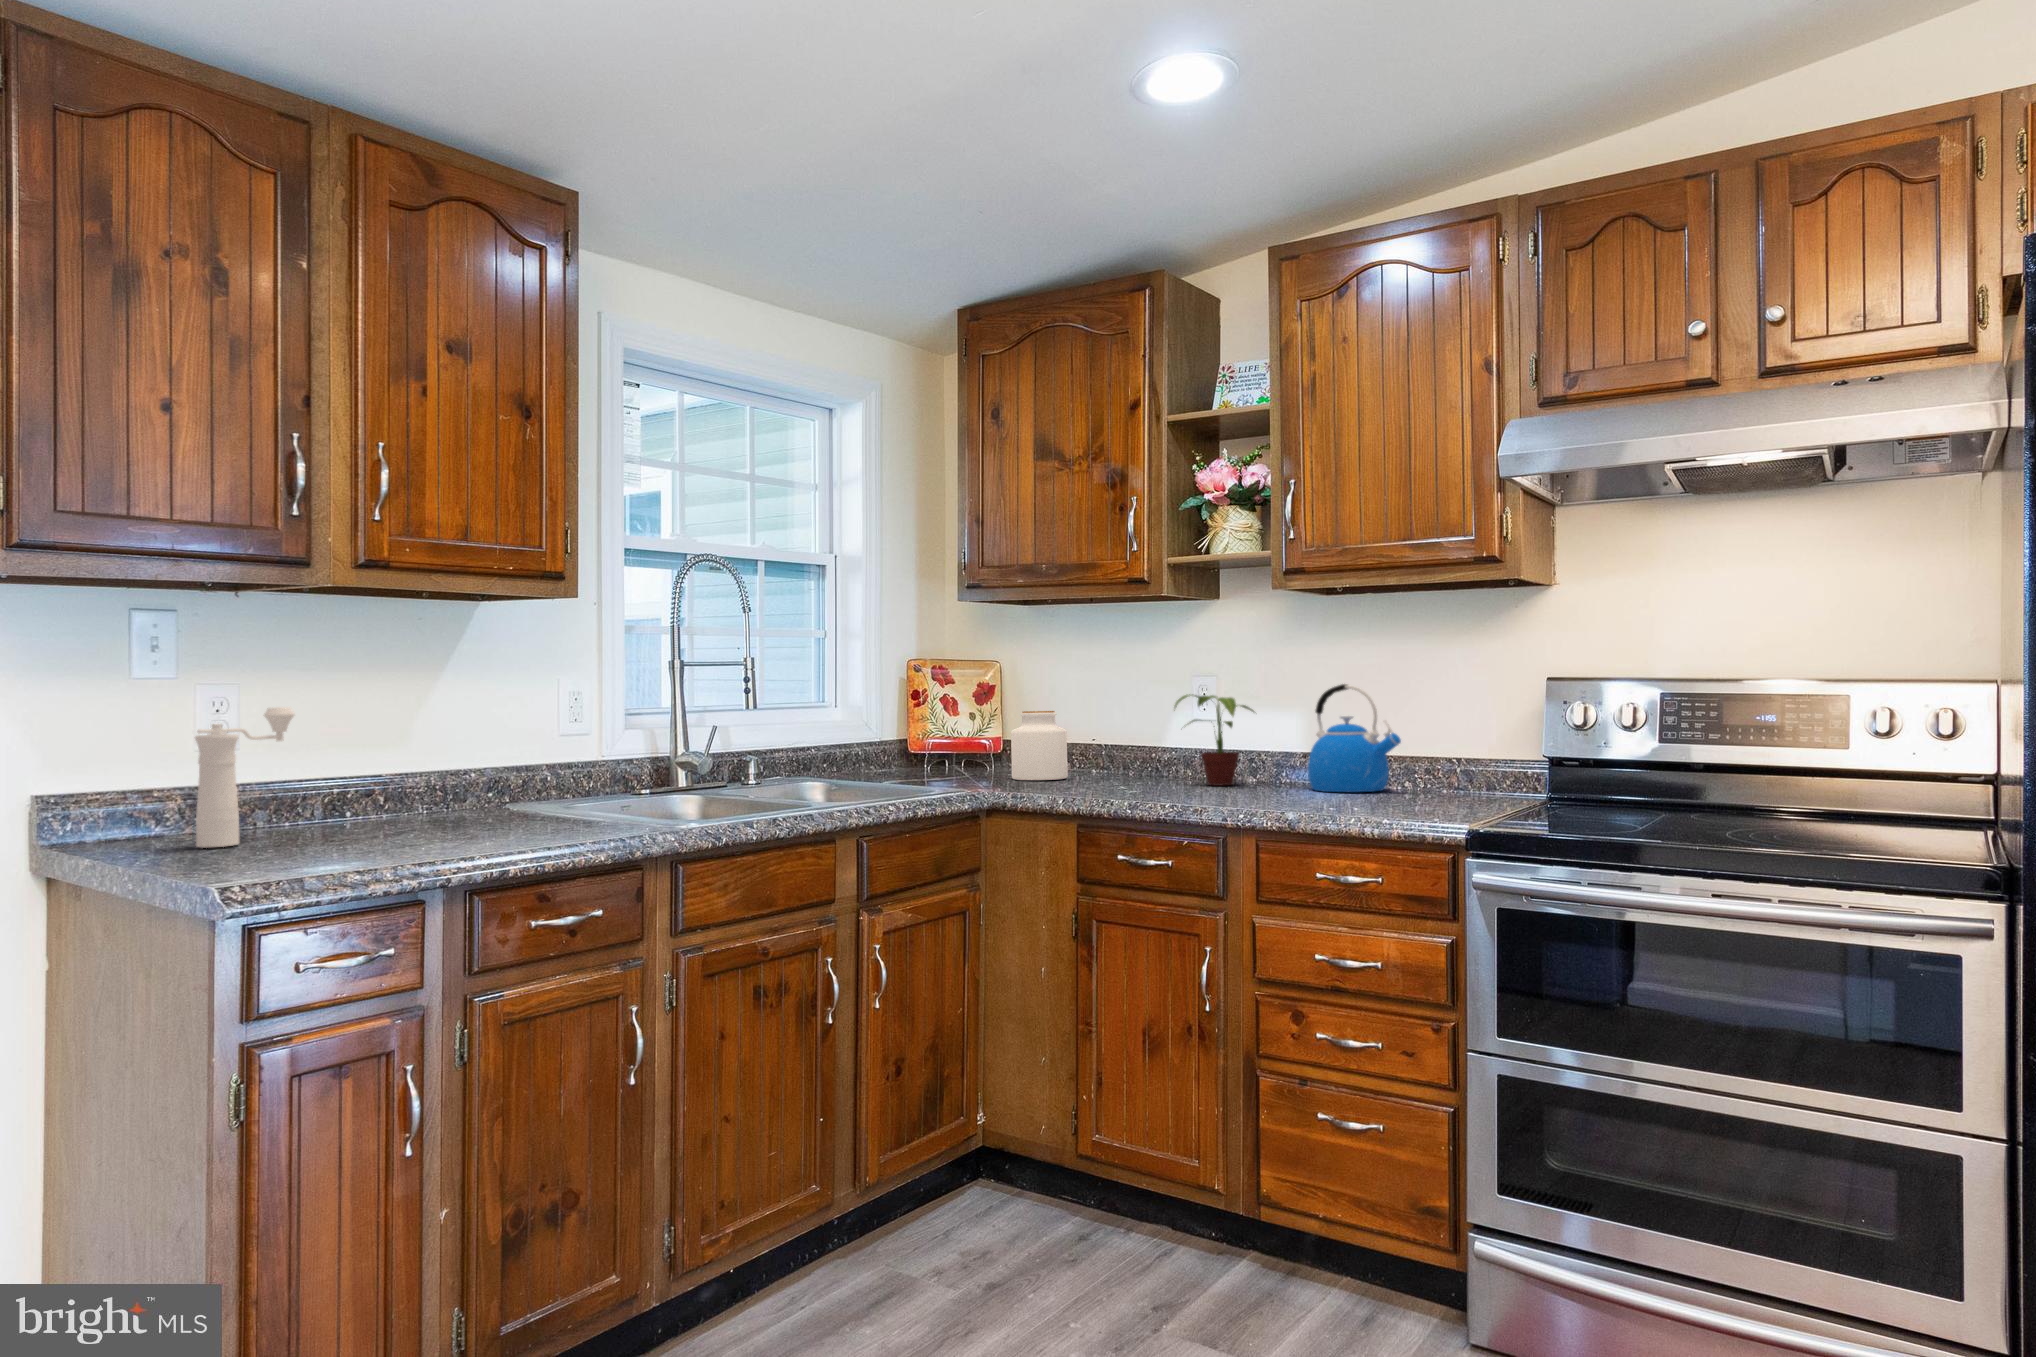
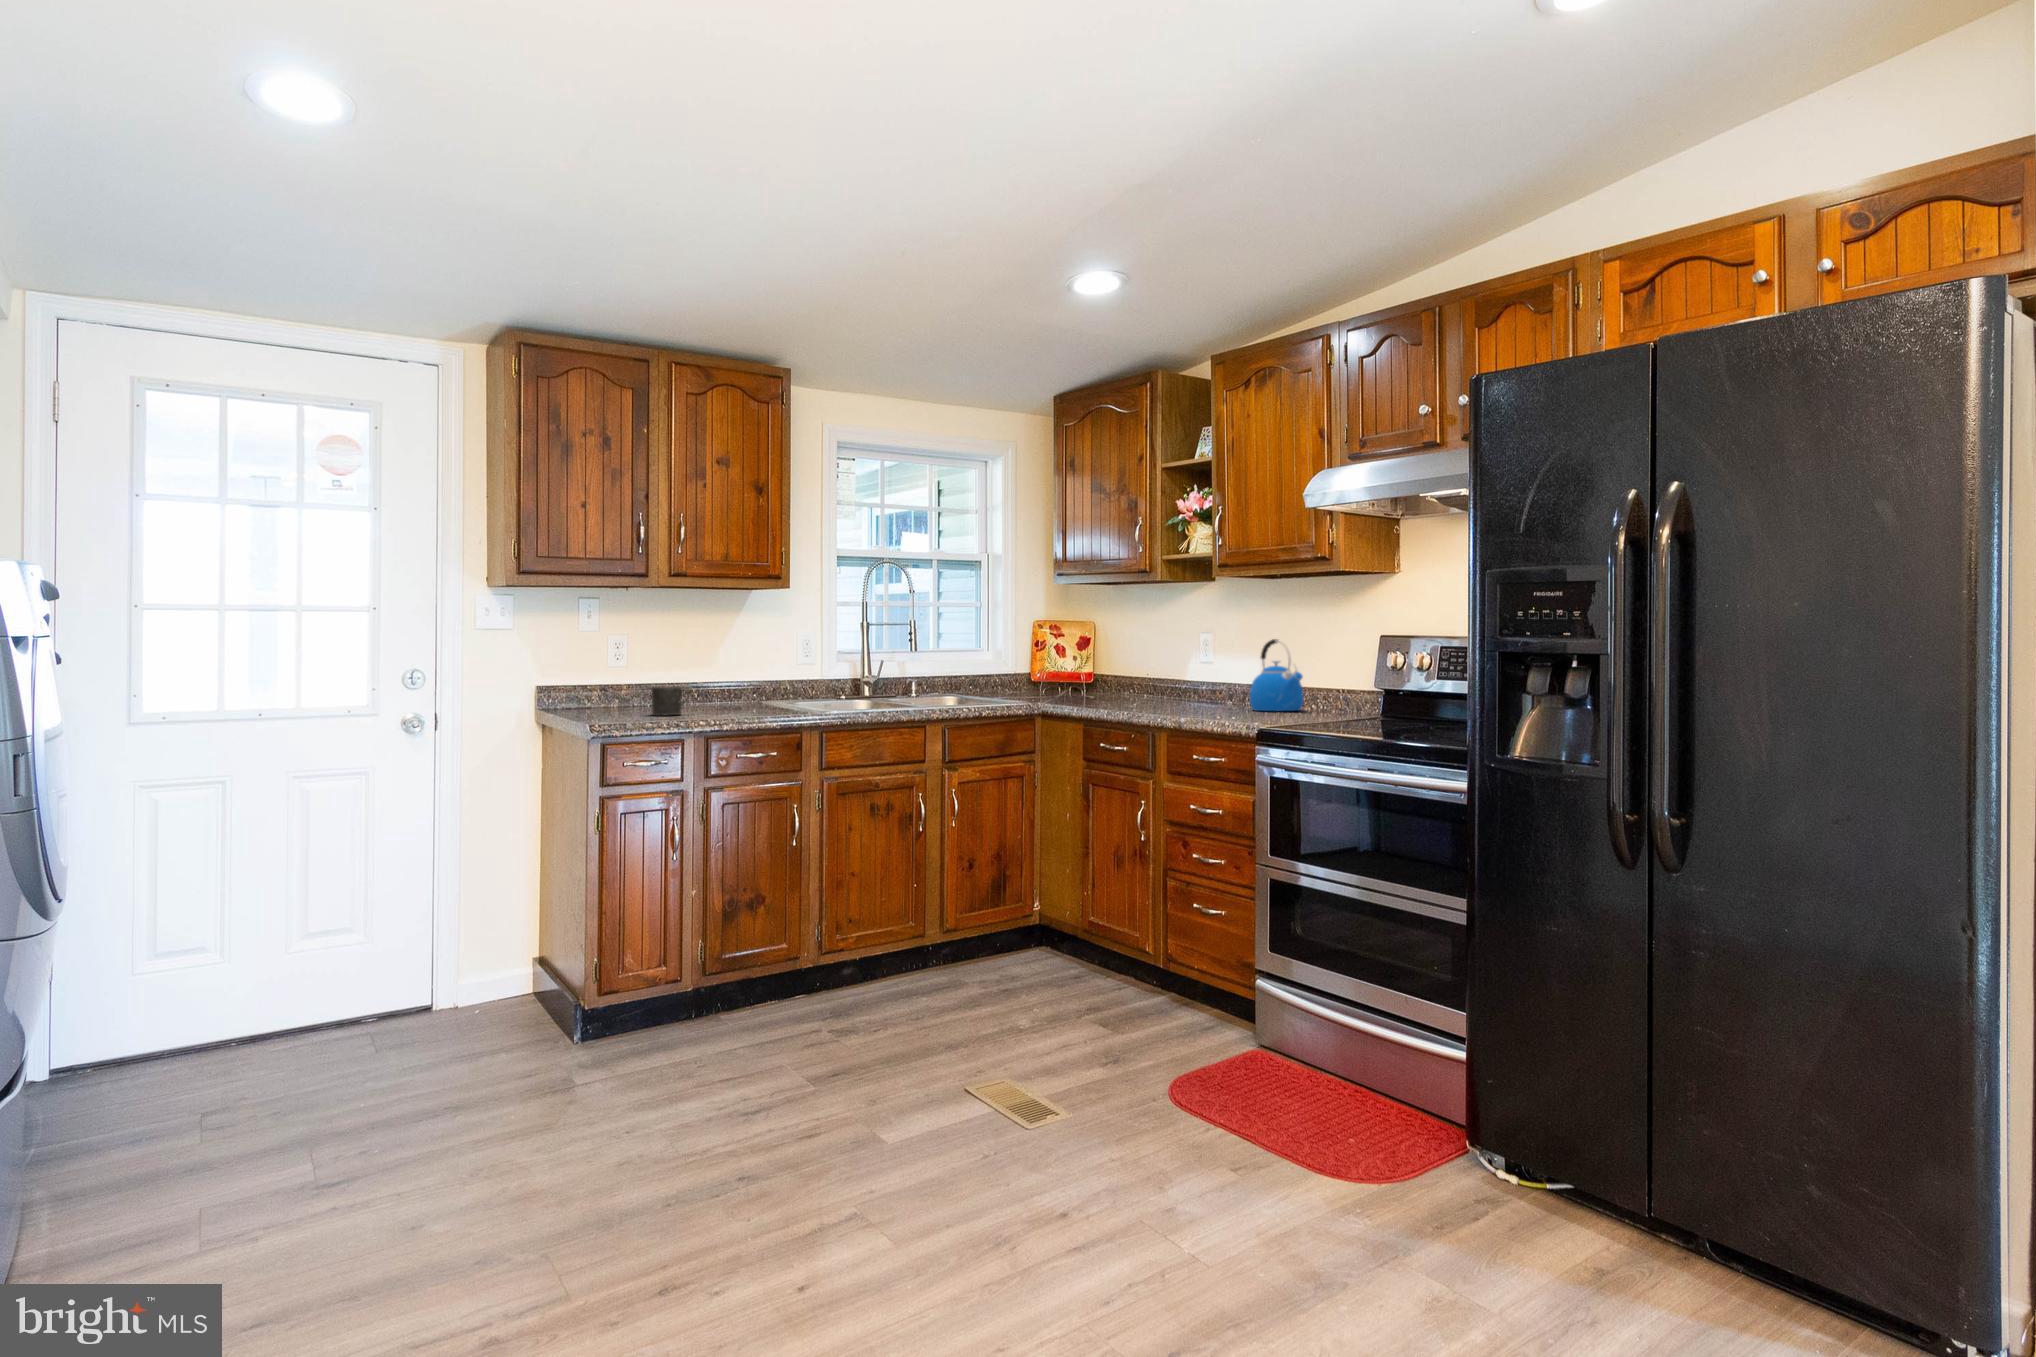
potted plant: present [1174,694,1254,786] -> none [1172,645,1234,706]
pepper mill: present [195,707,295,848] -> none [599,647,646,714]
jar: present [1011,711,1068,780] -> none [1086,656,1123,701]
mug: none [322,786,406,848] -> present [652,687,689,716]

